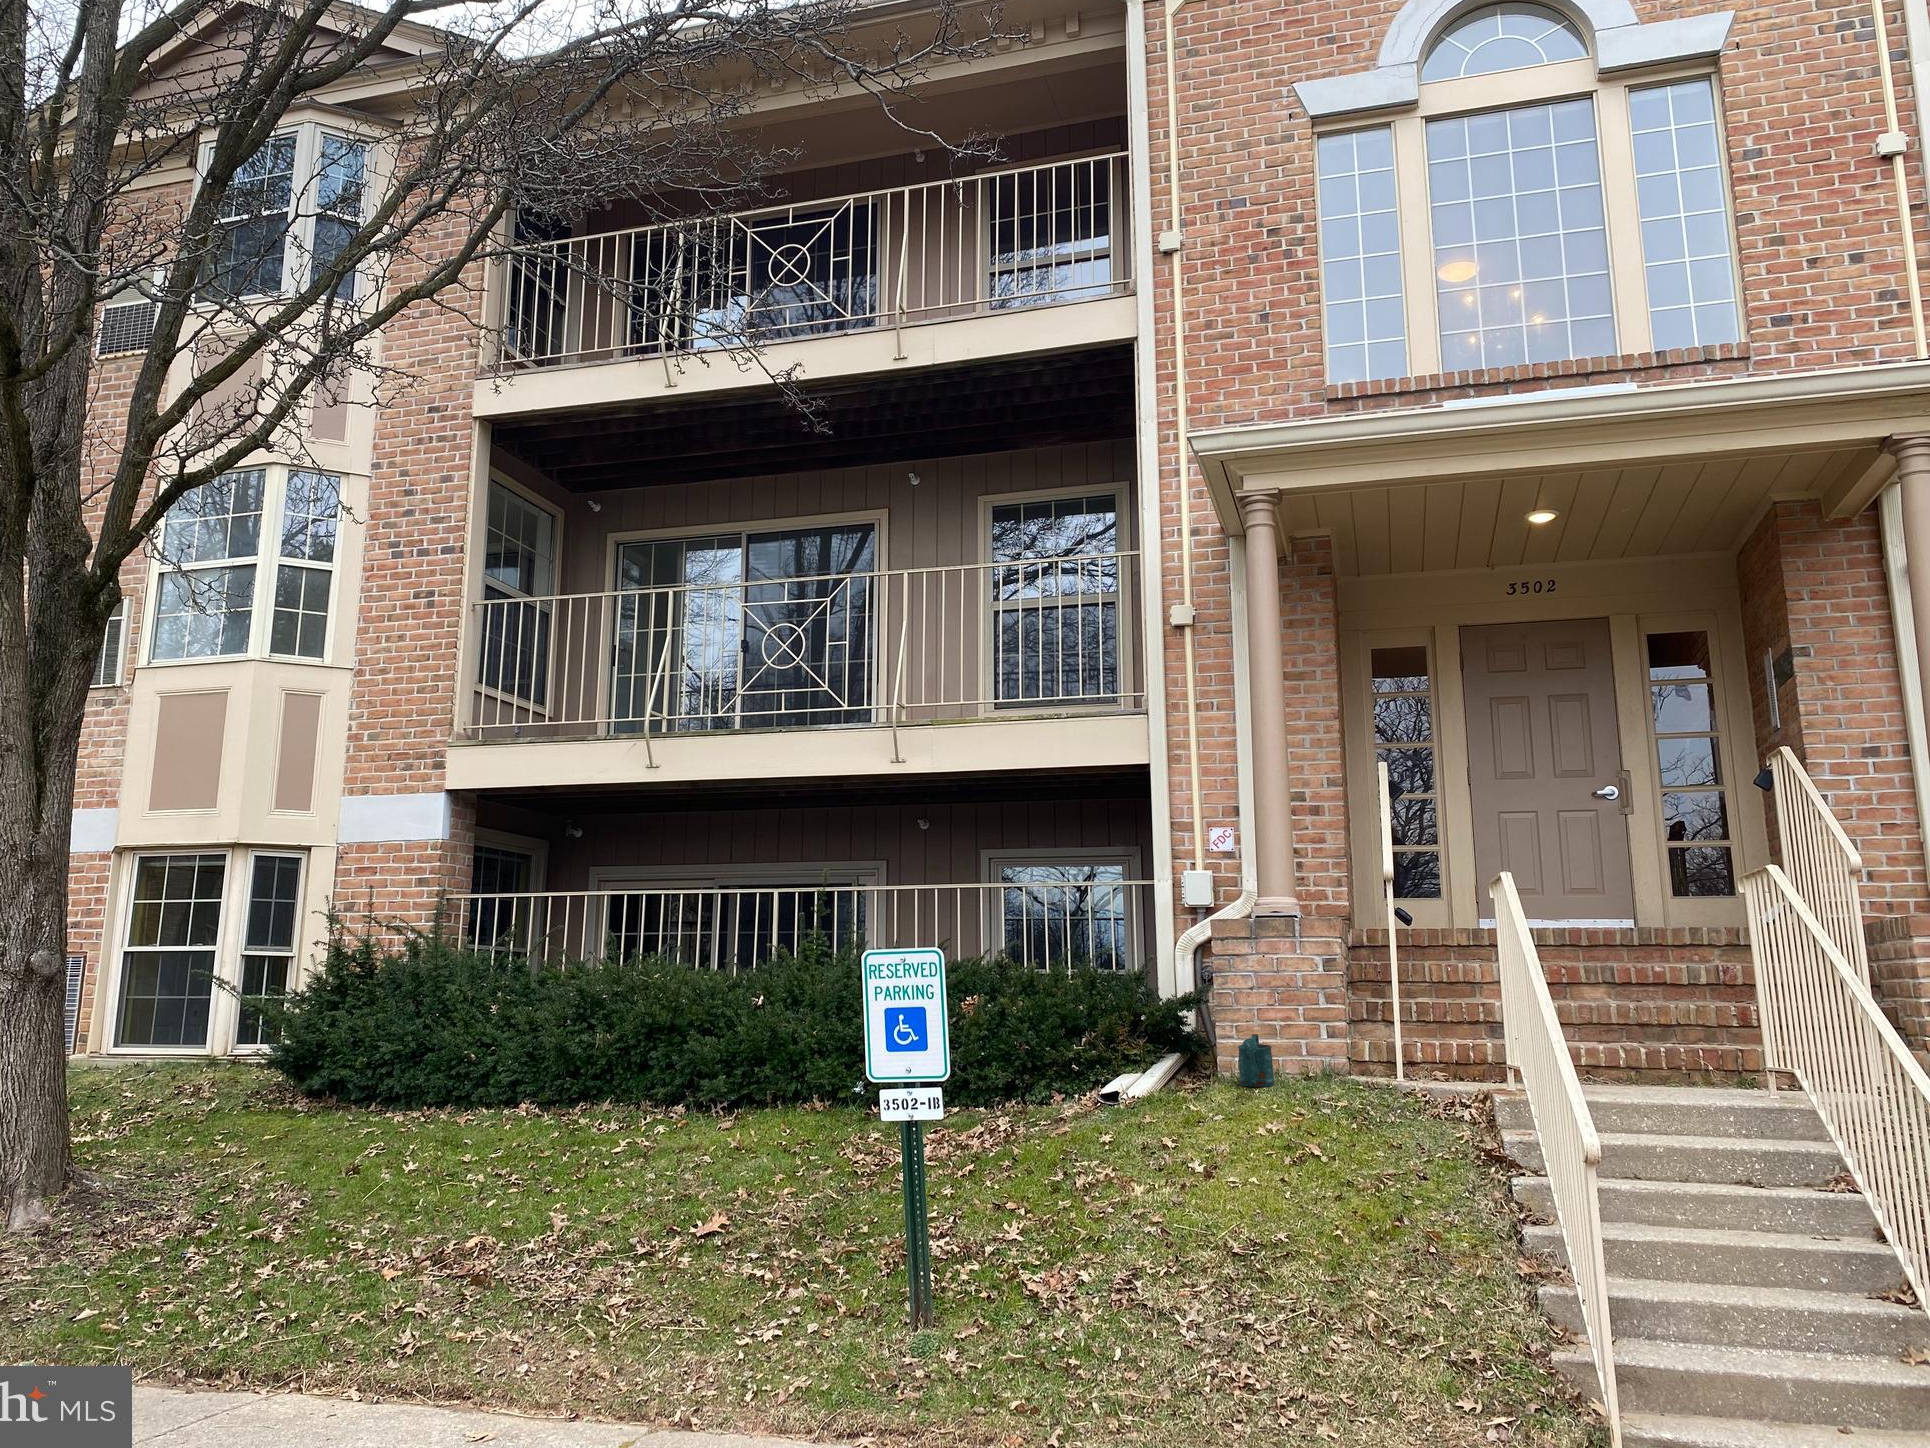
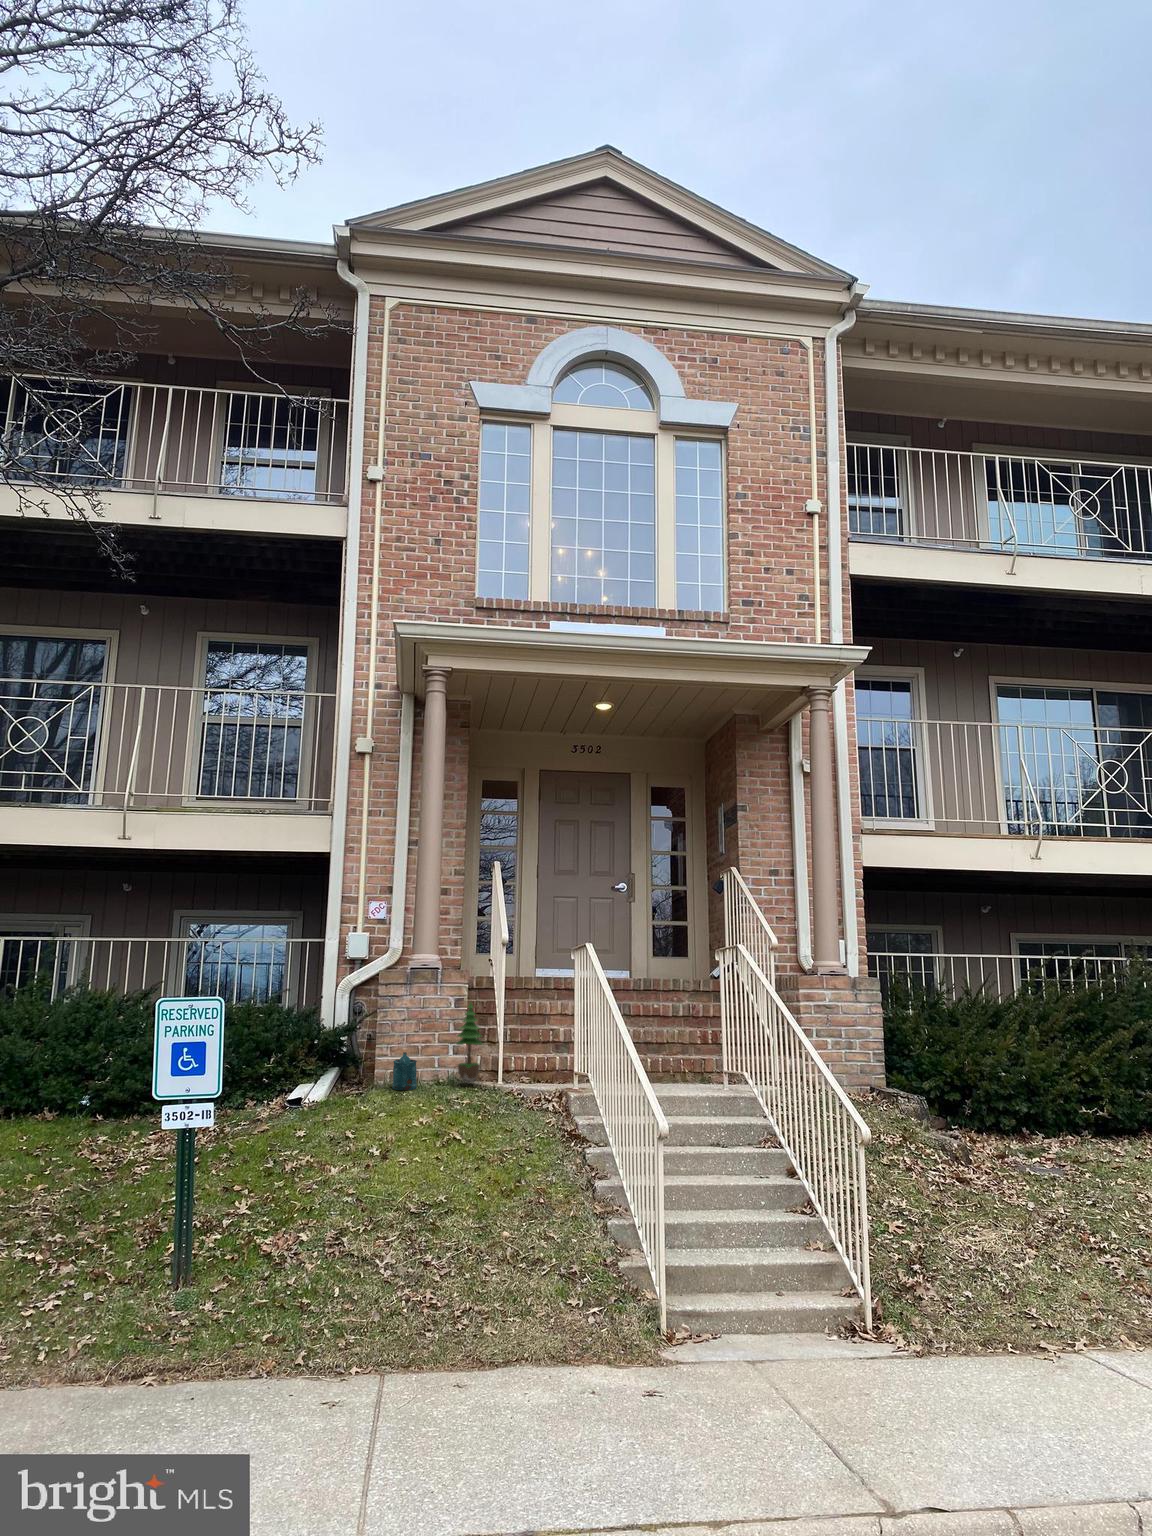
potted tree: none [1326,961,1370,1082] -> present [456,1002,482,1084]

